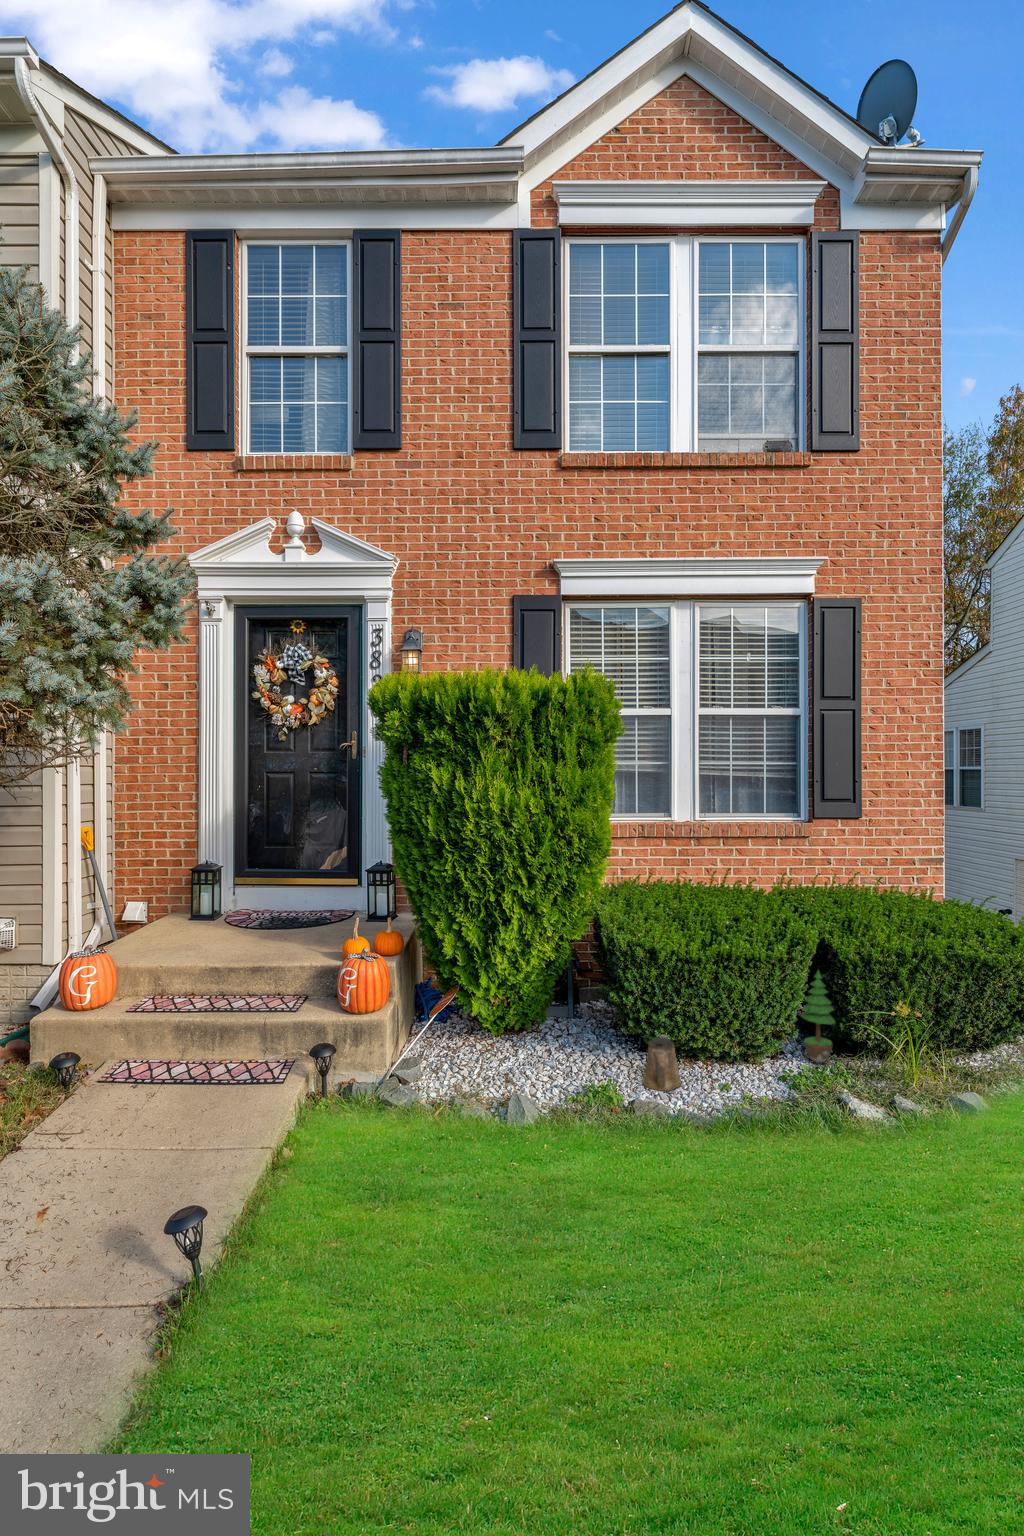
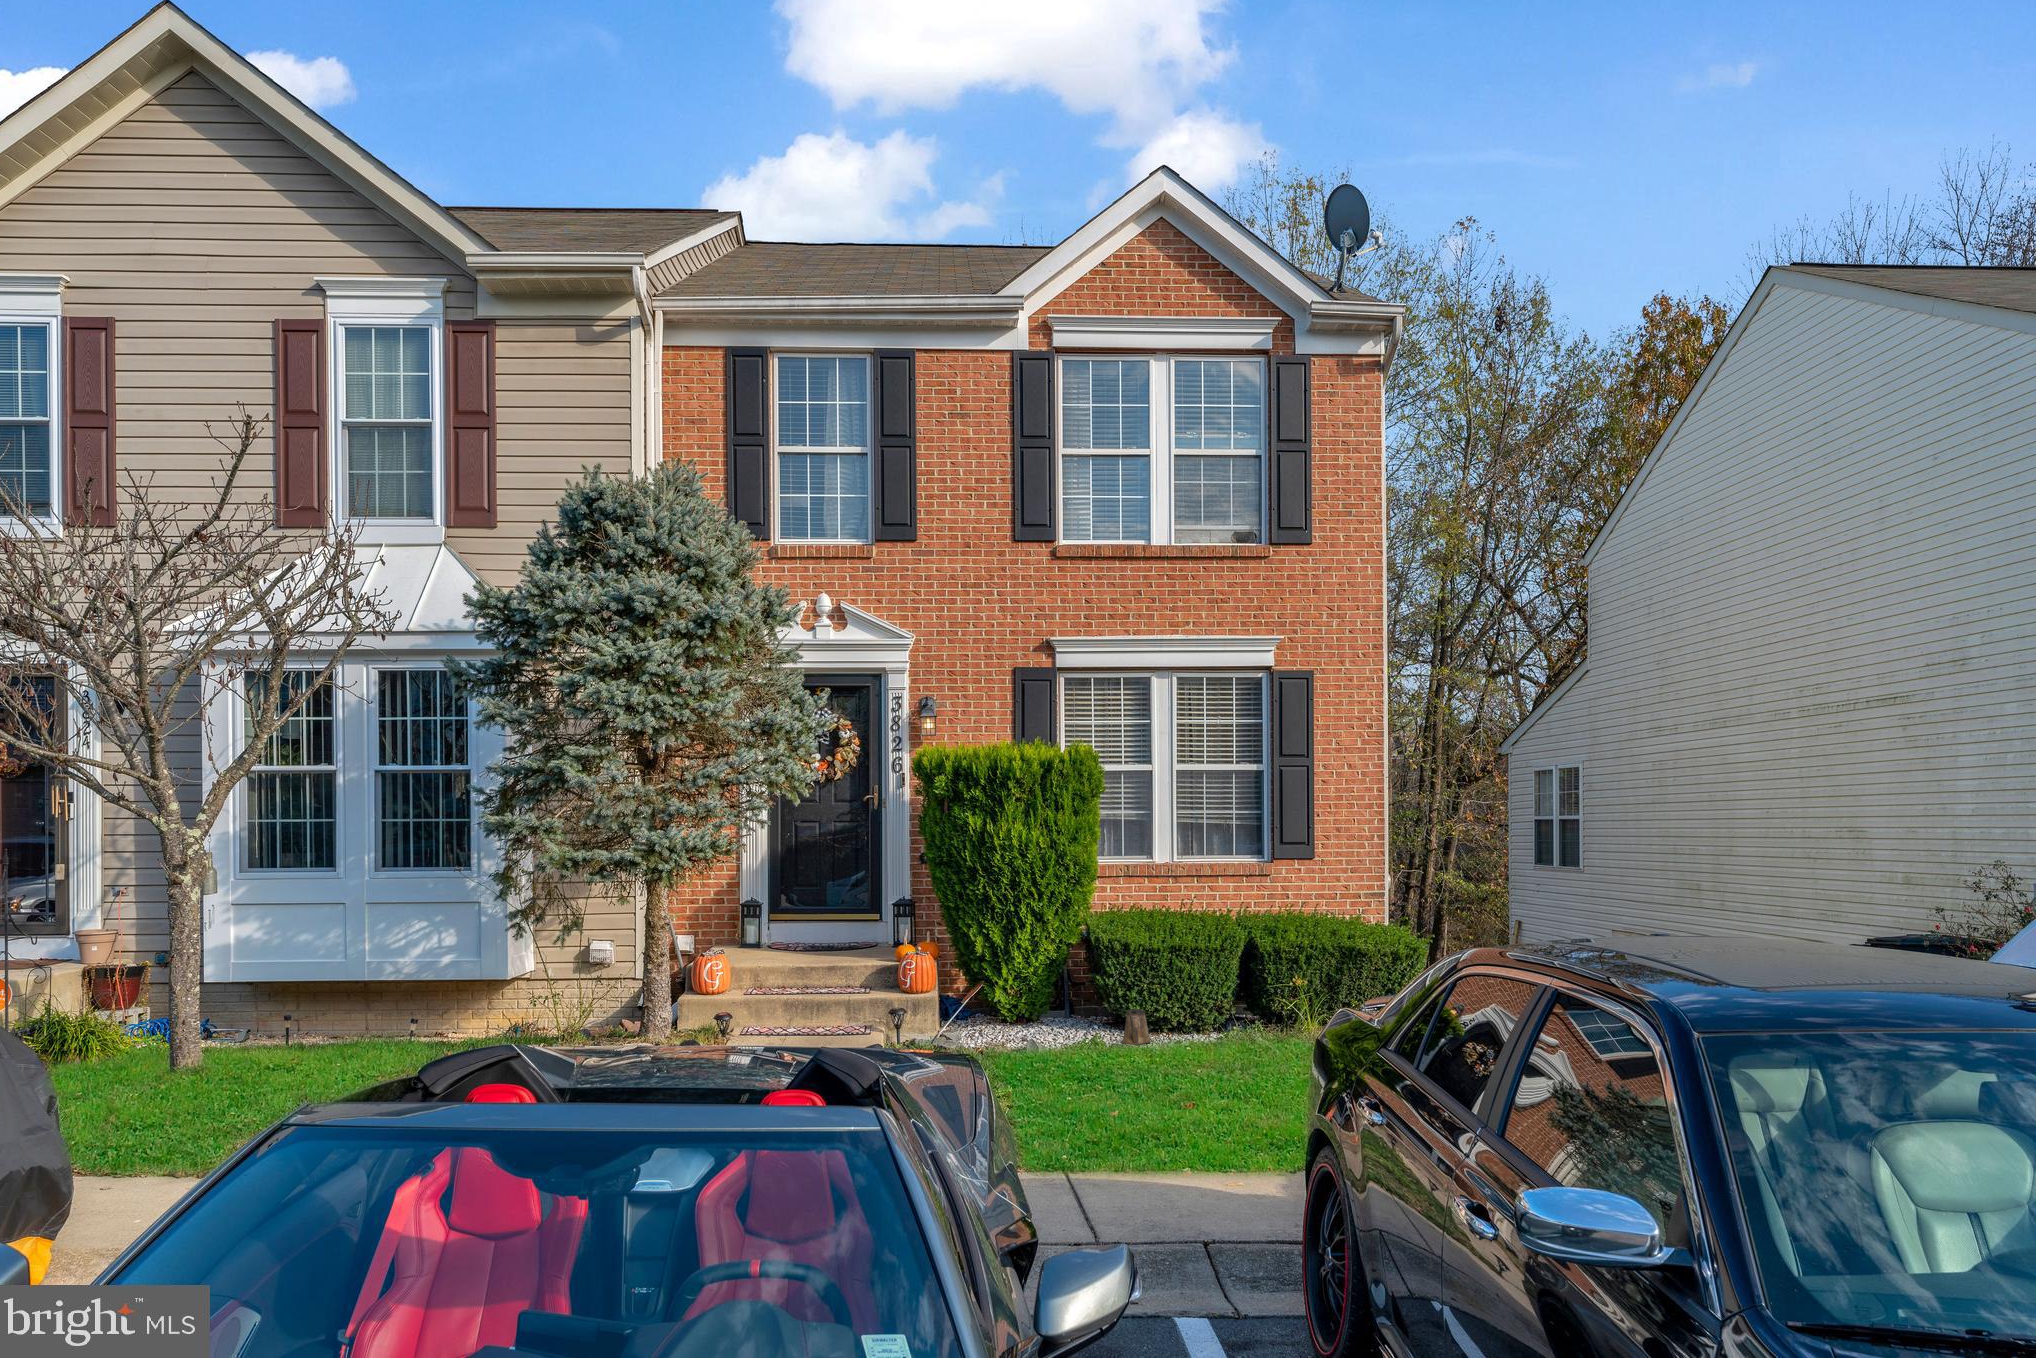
potted tree: present [801,971,835,1063] -> none [1243,965,1269,1038]

